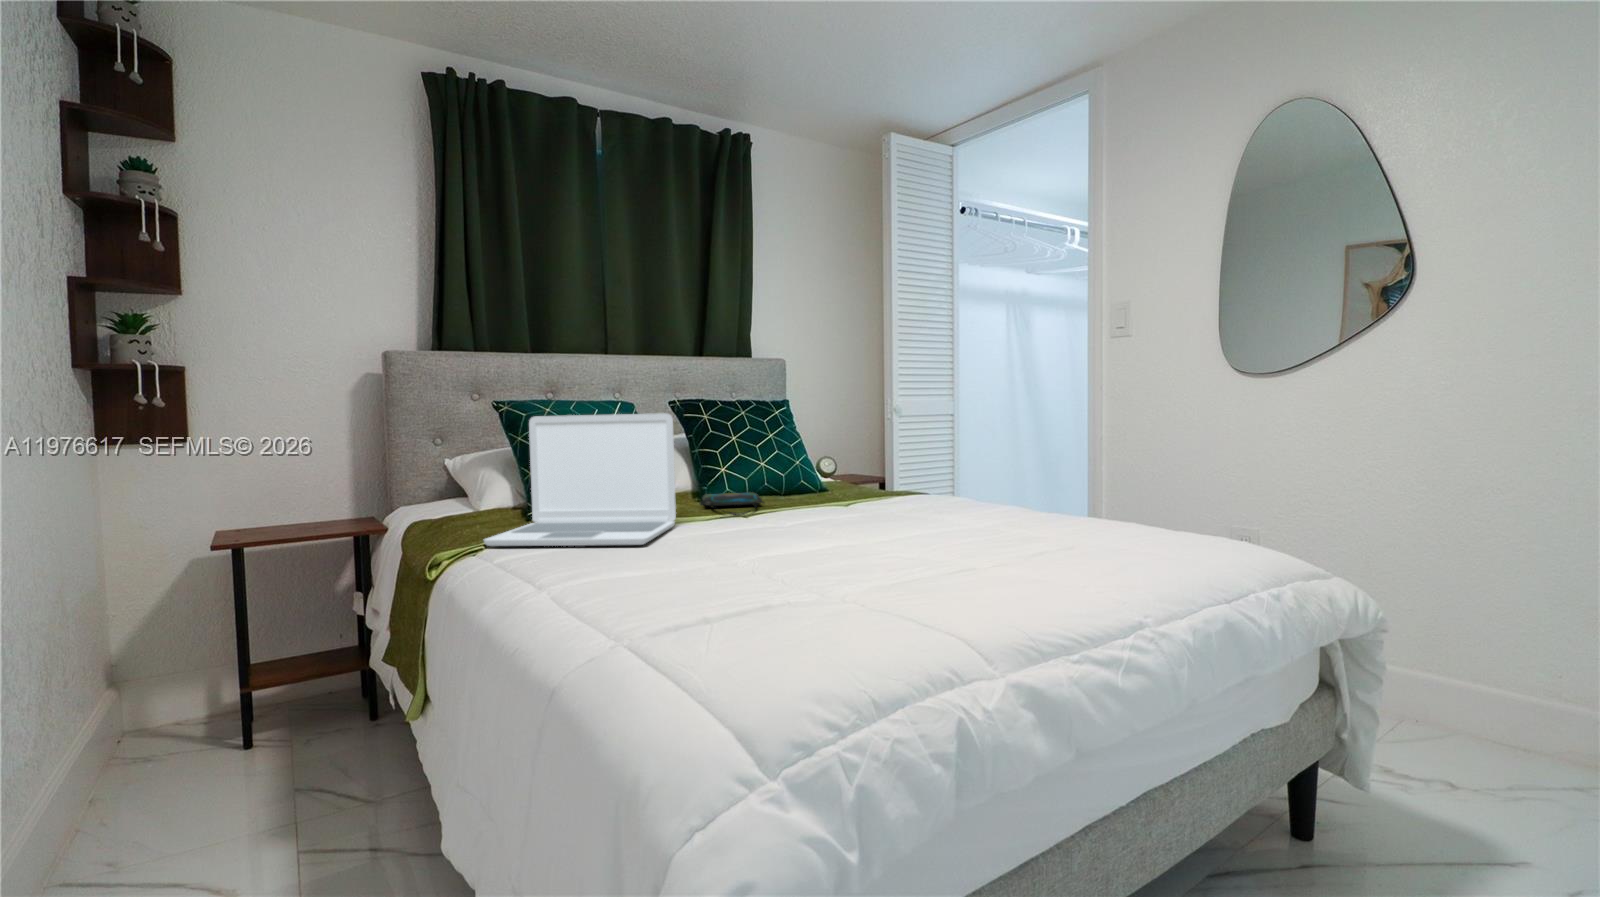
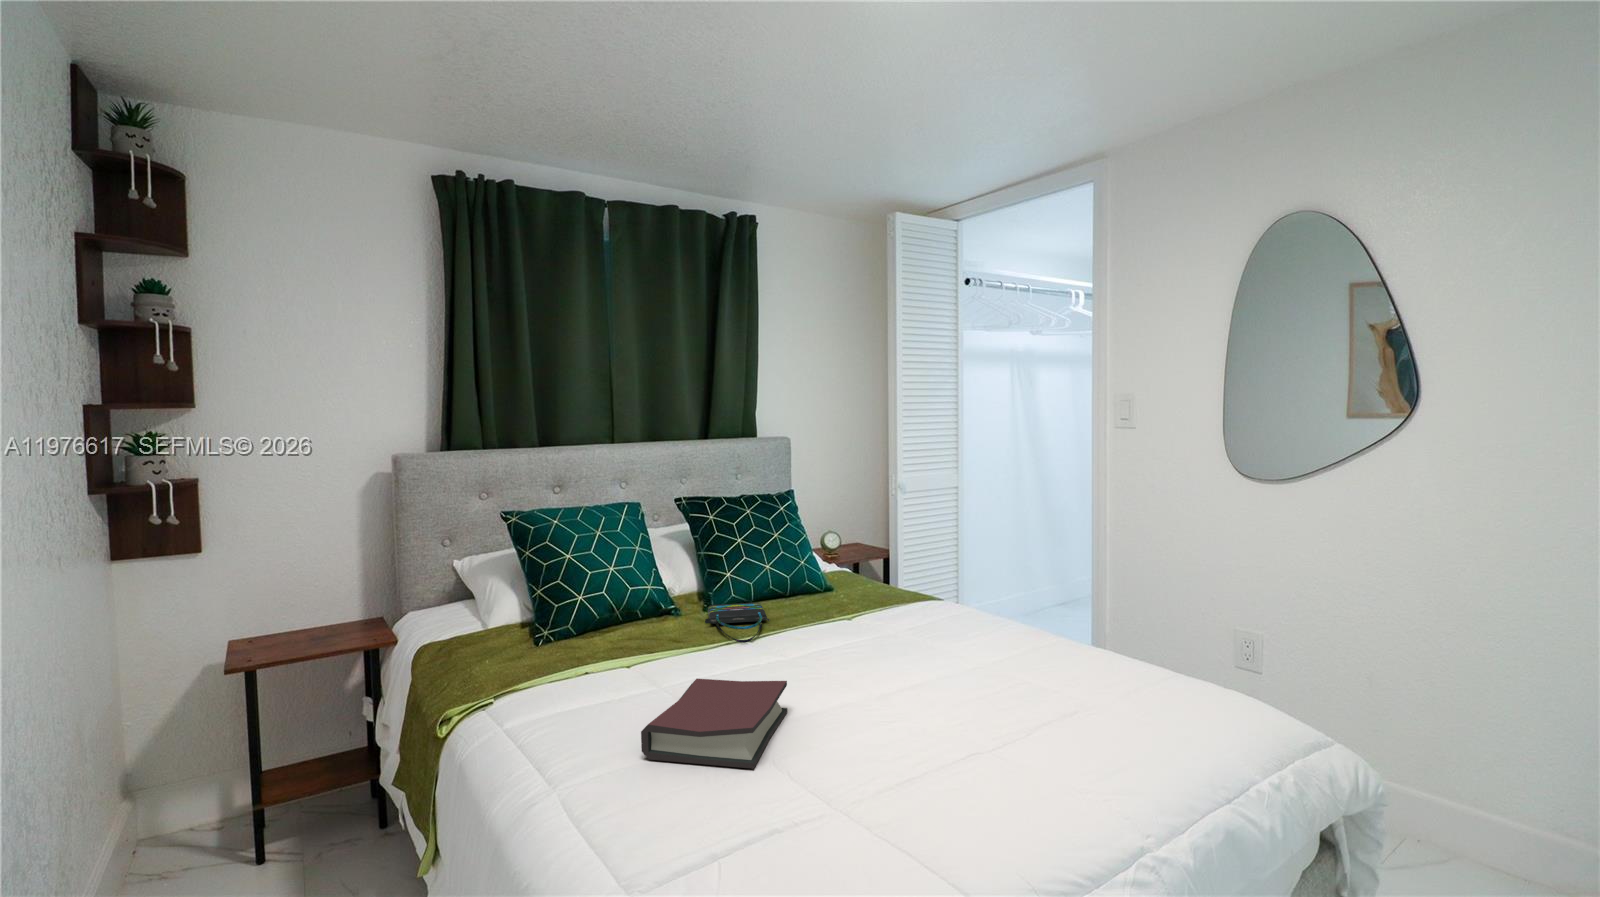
laptop: present [484,413,676,546] -> none [492,552,682,703]
hardback book: none [634,516,783,575] -> present [641,679,787,769]

